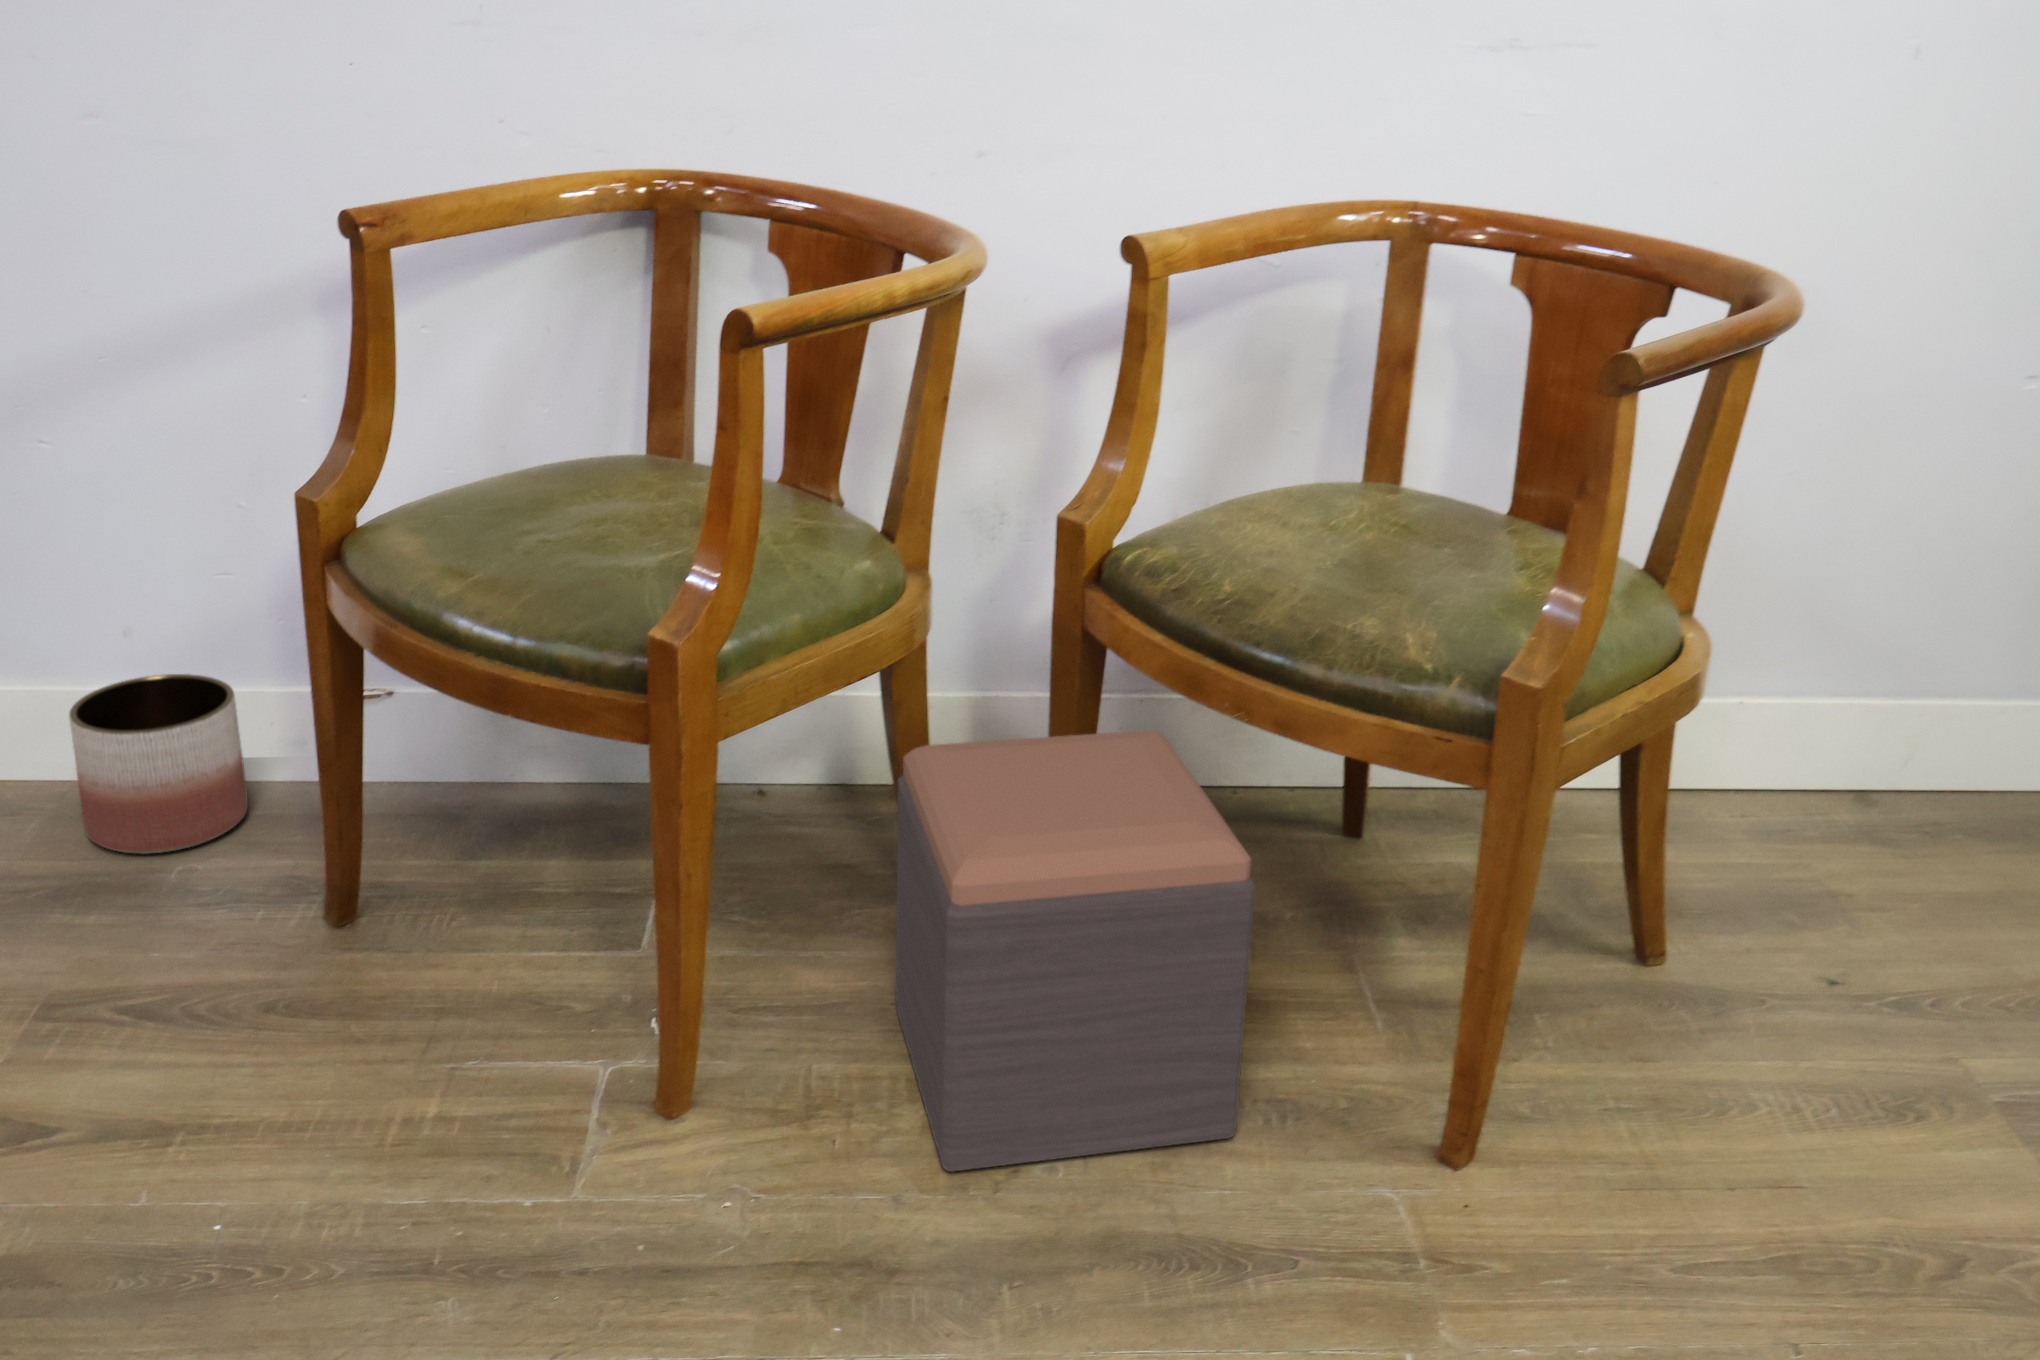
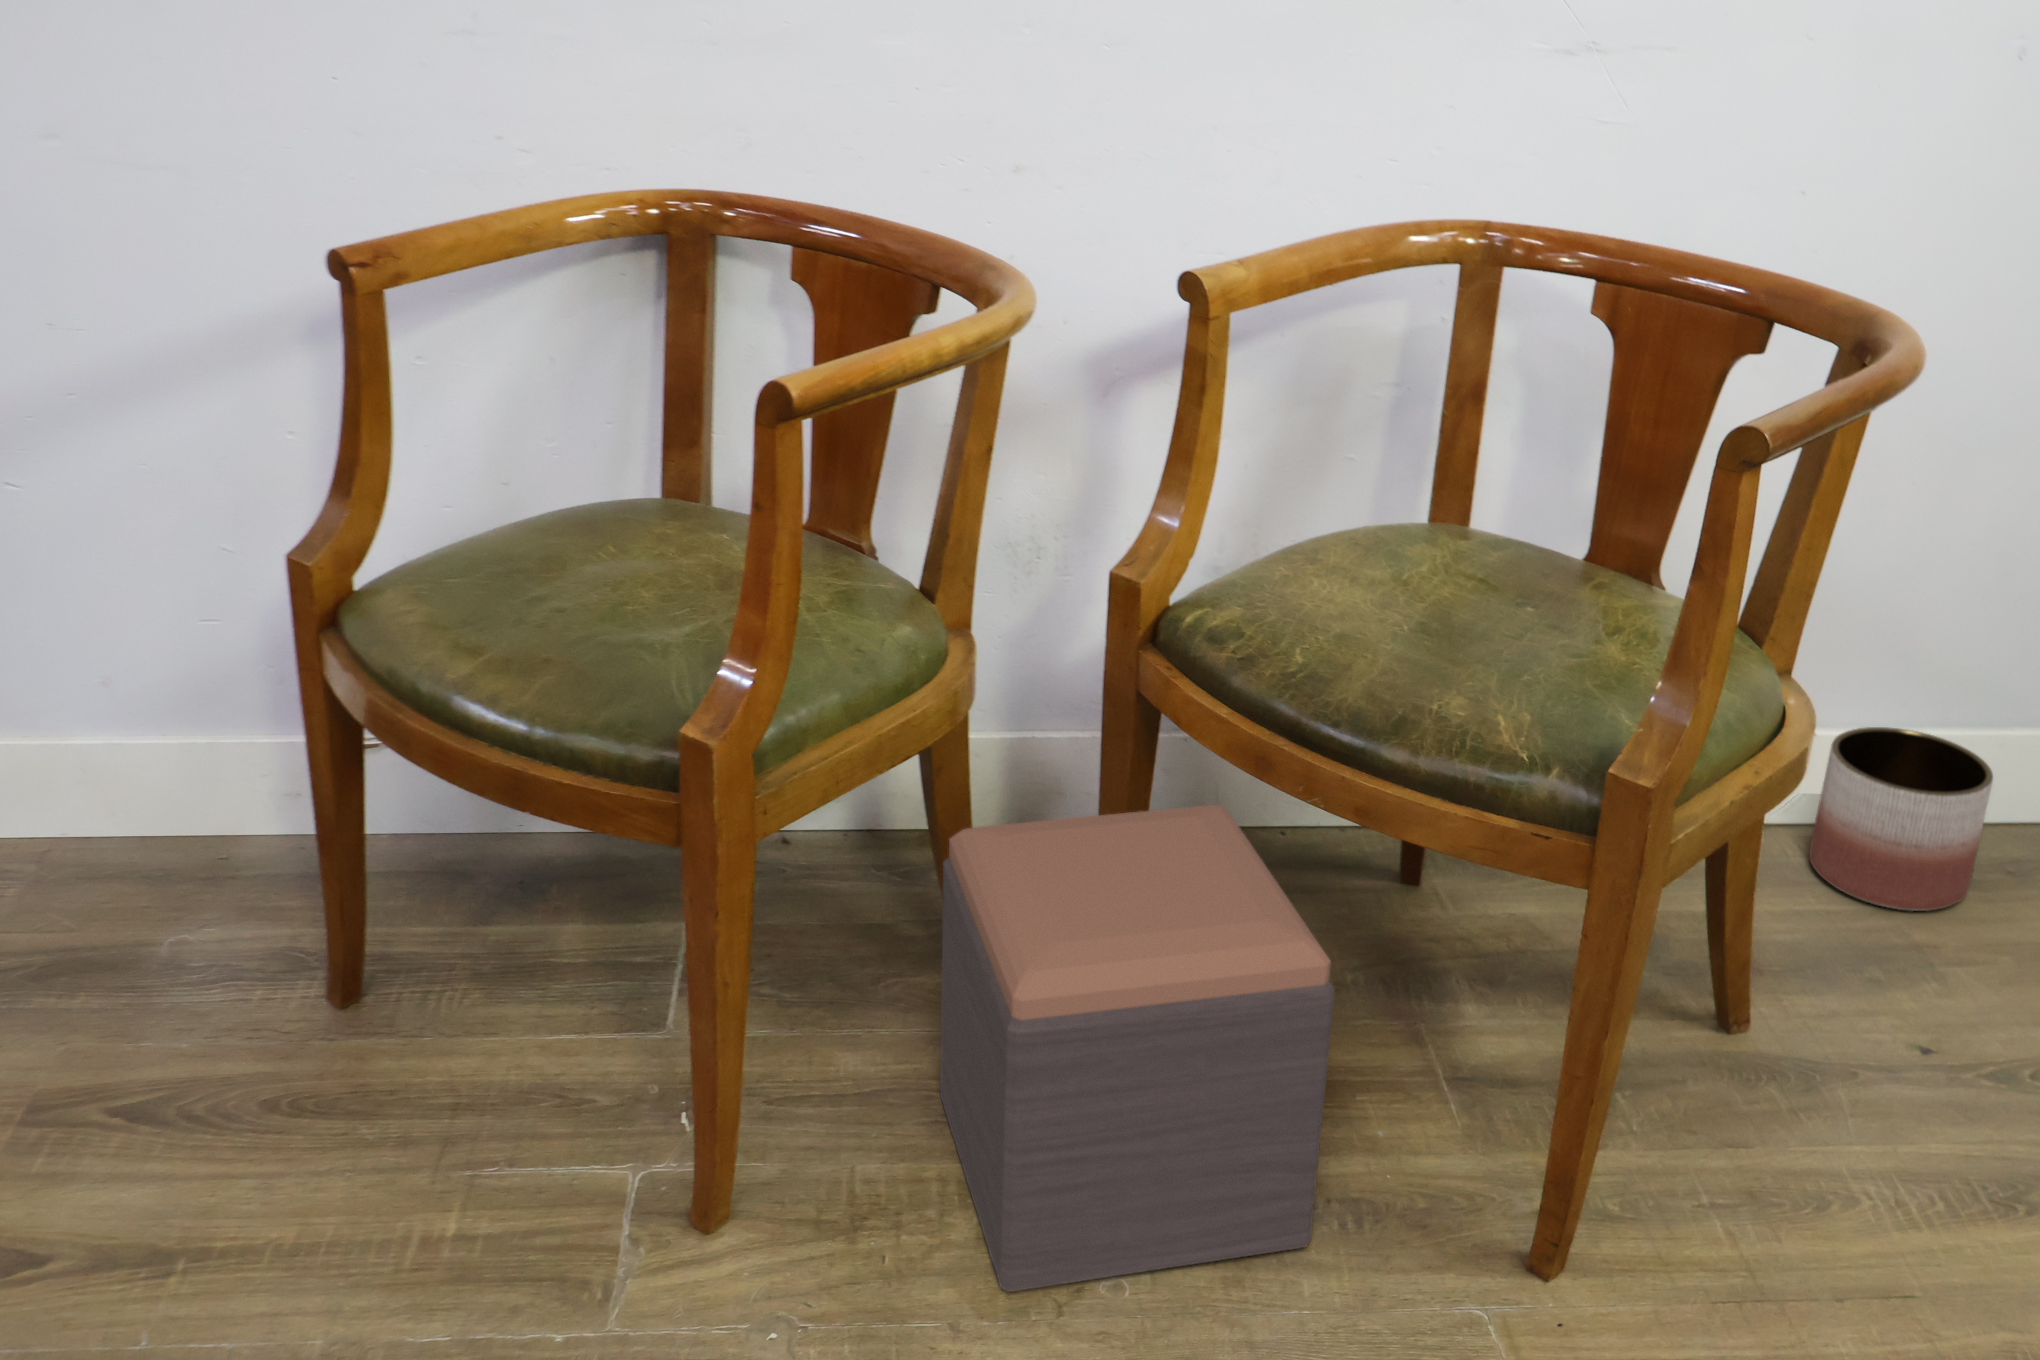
planter: present [69,674,248,854] -> present [1809,727,1993,911]

